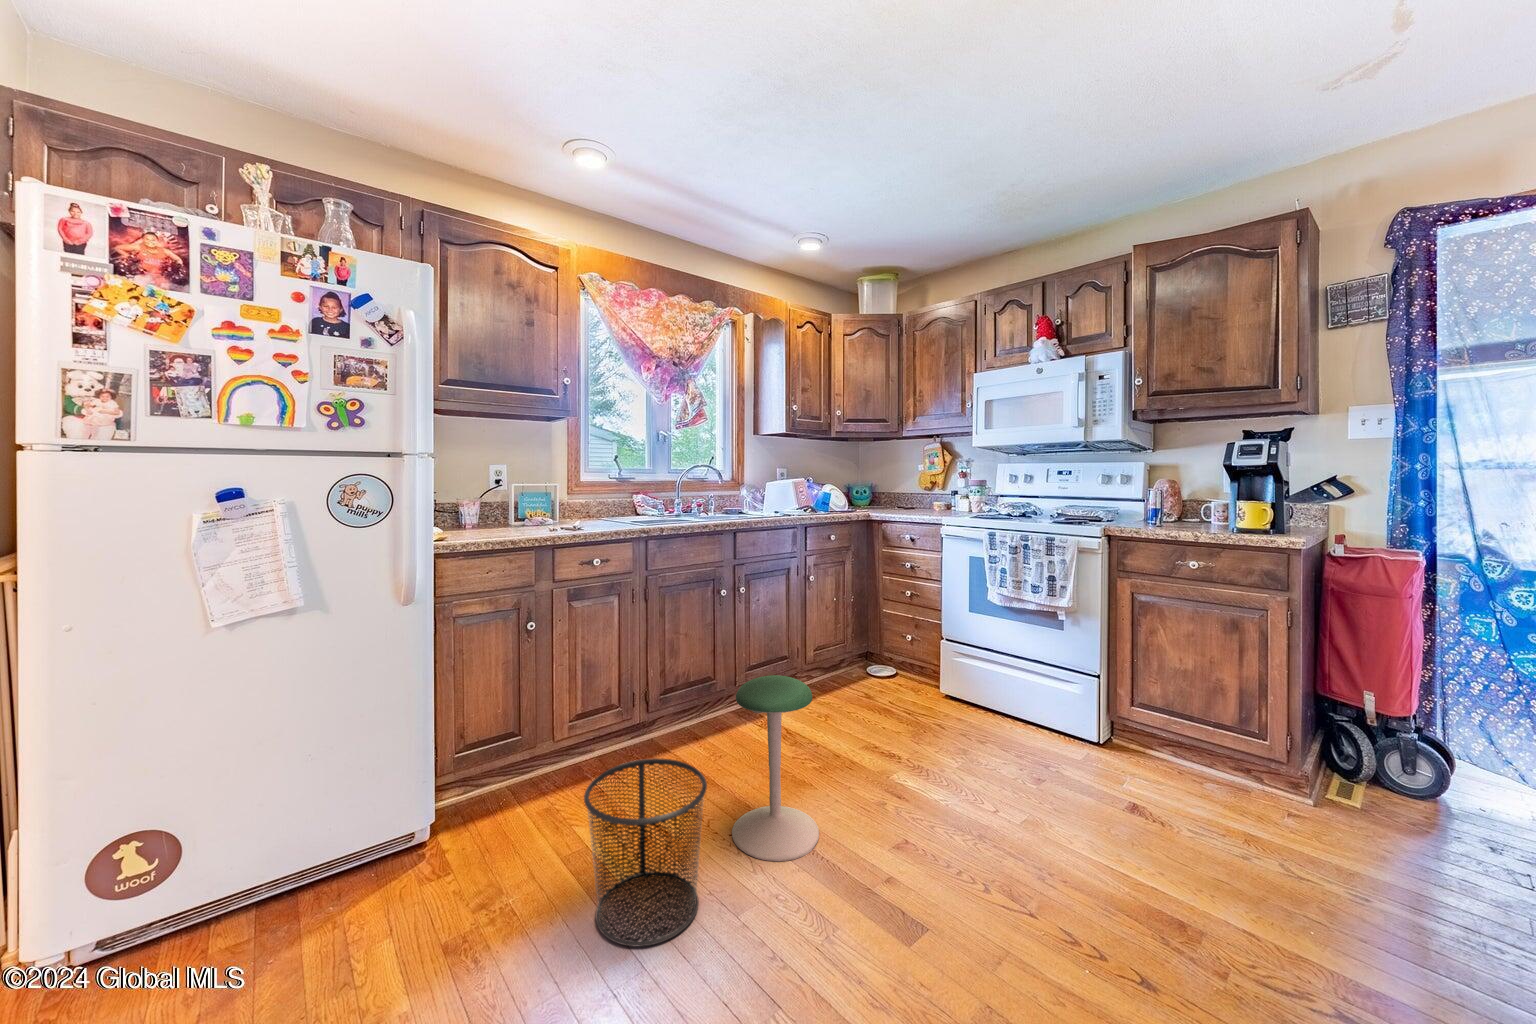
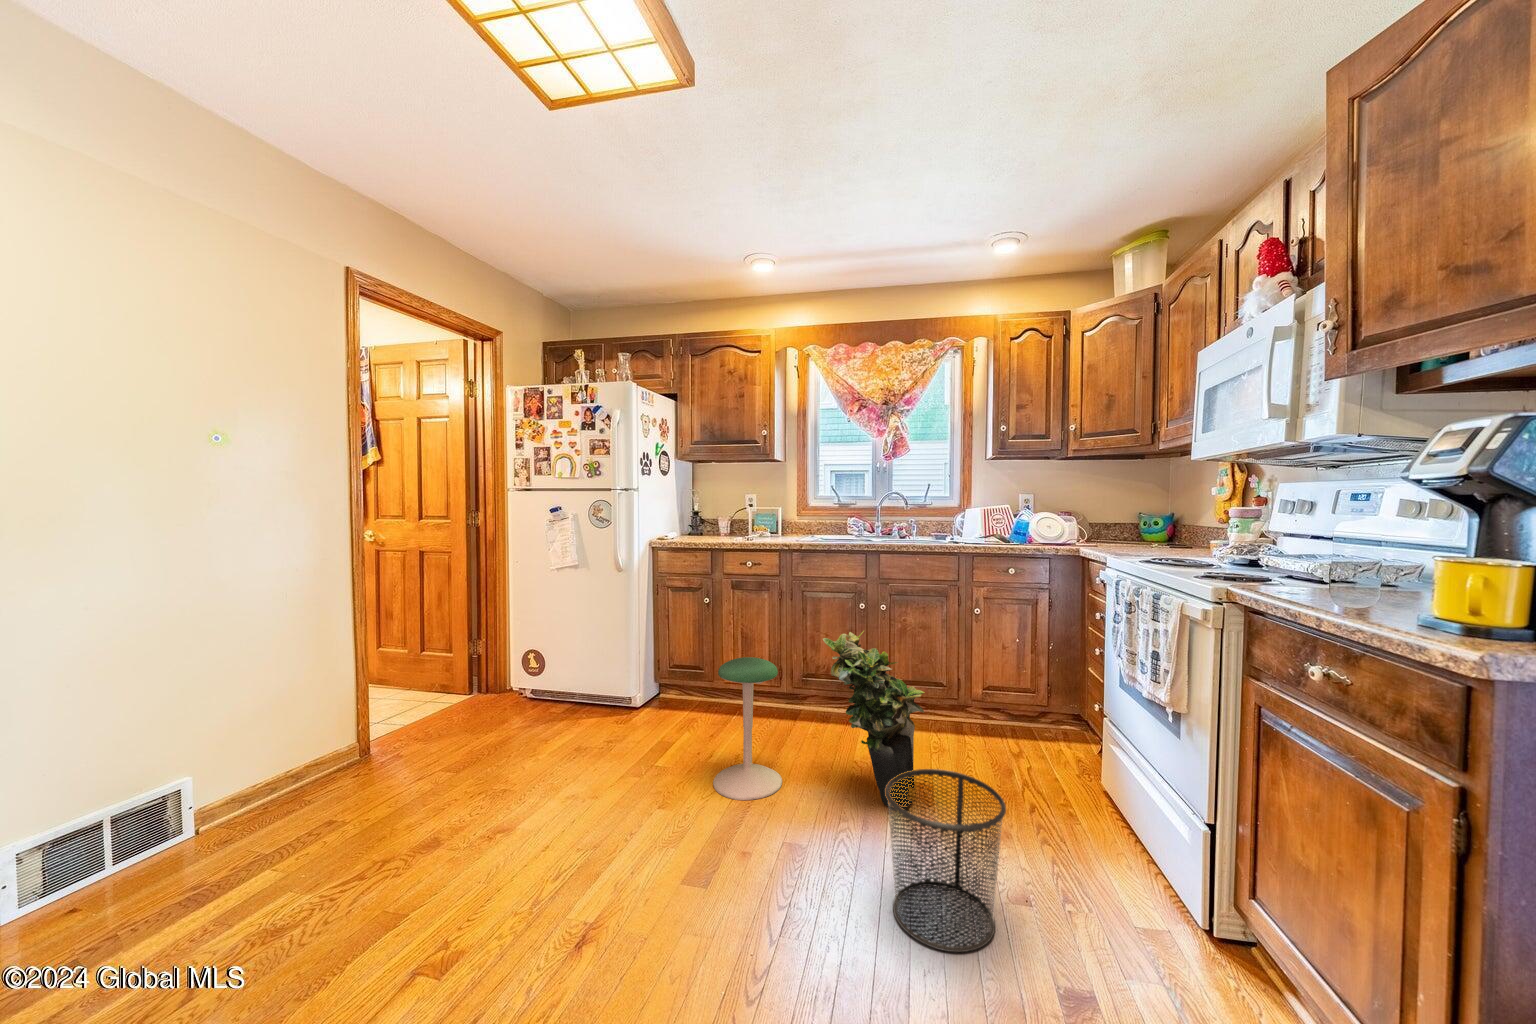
potted plant: none [829,615,929,782] -> present [823,631,925,809]
waste bin: present [584,758,707,947] -> present [885,769,1006,952]

